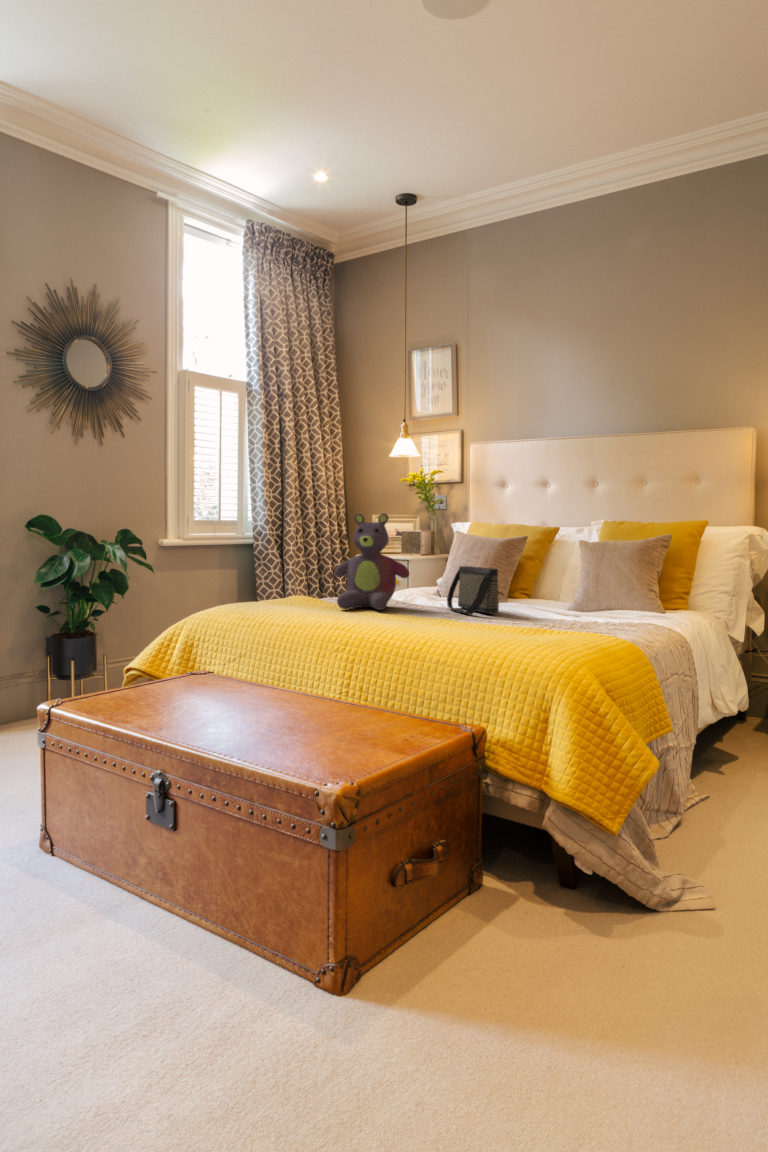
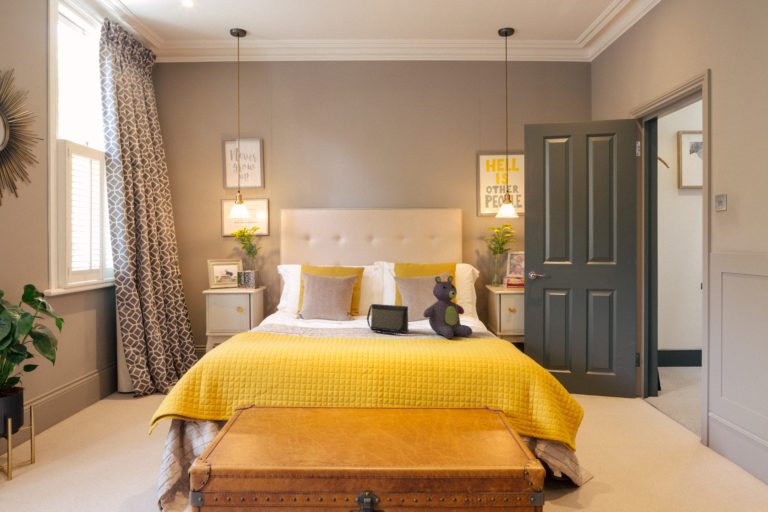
stuffed bear: present [334,513,409,610] -> present [423,276,472,339]

